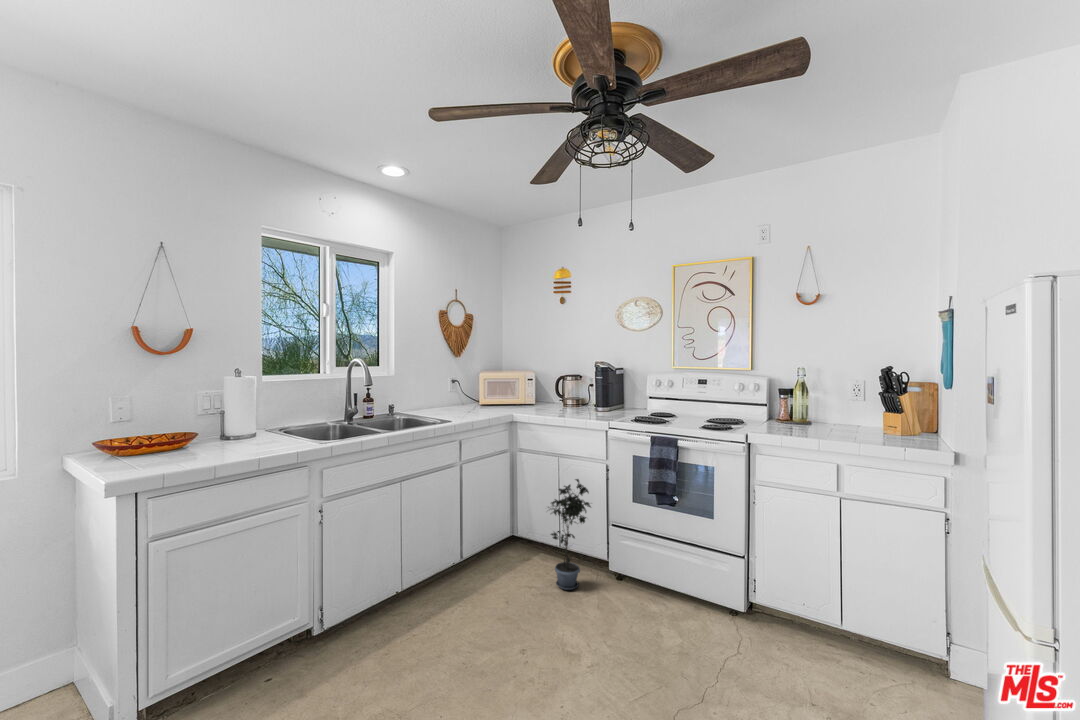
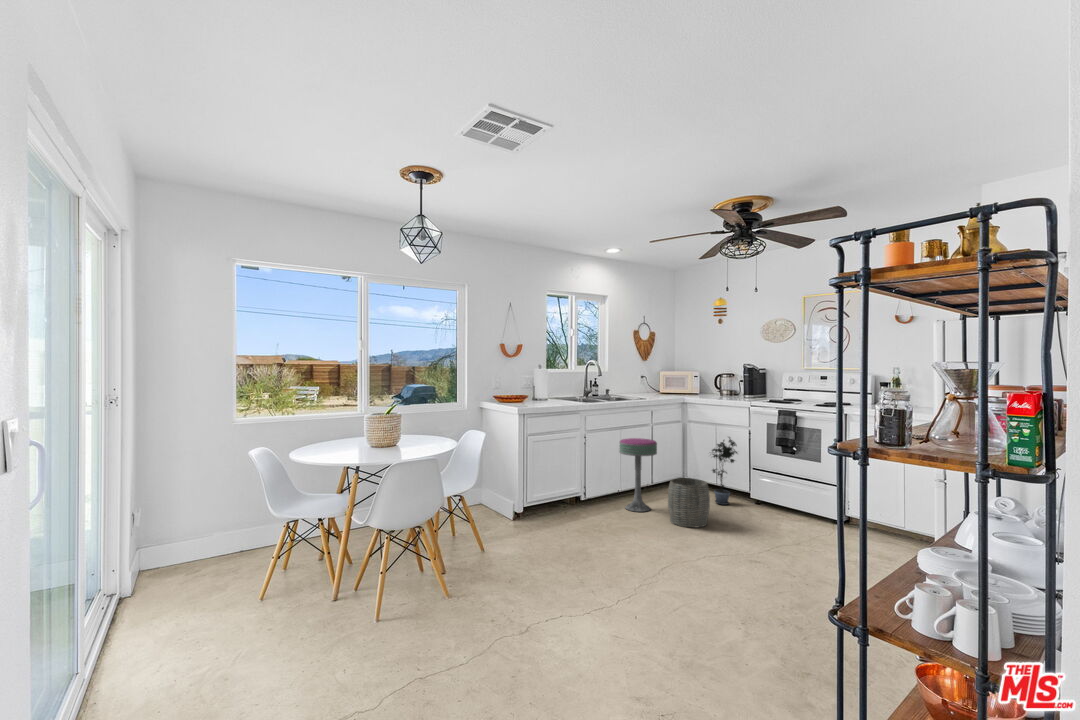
bar stool: none [390,496,459,638] -> present [619,438,657,512]
woven basket: none [472,571,547,680] -> present [668,478,710,527]

